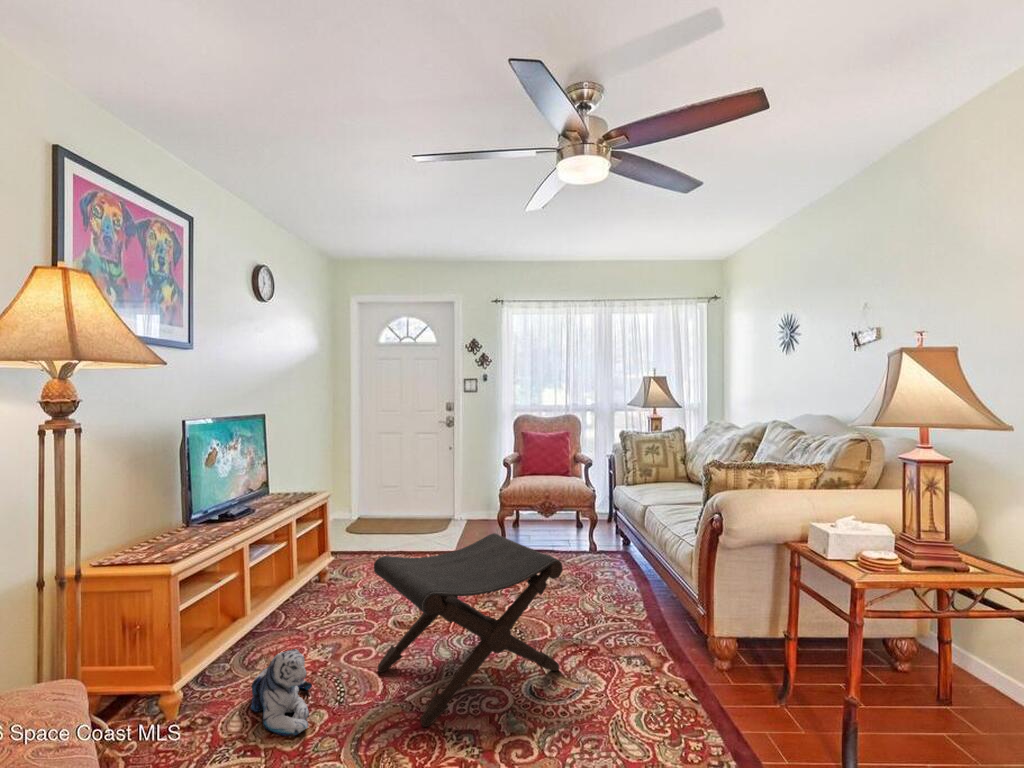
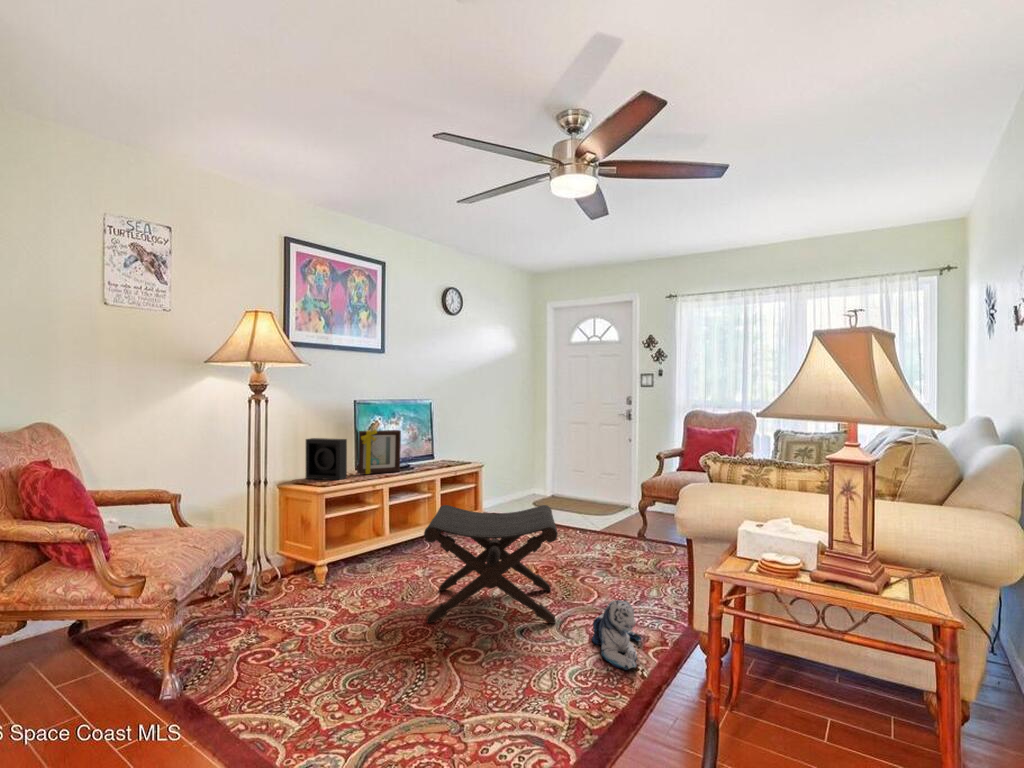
picture frame: none [193,460,257,533] -> present [357,430,401,474]
speaker: none [111,483,193,557] -> present [306,438,347,480]
plush toy: present [250,649,312,736] -> present [592,600,641,670]

